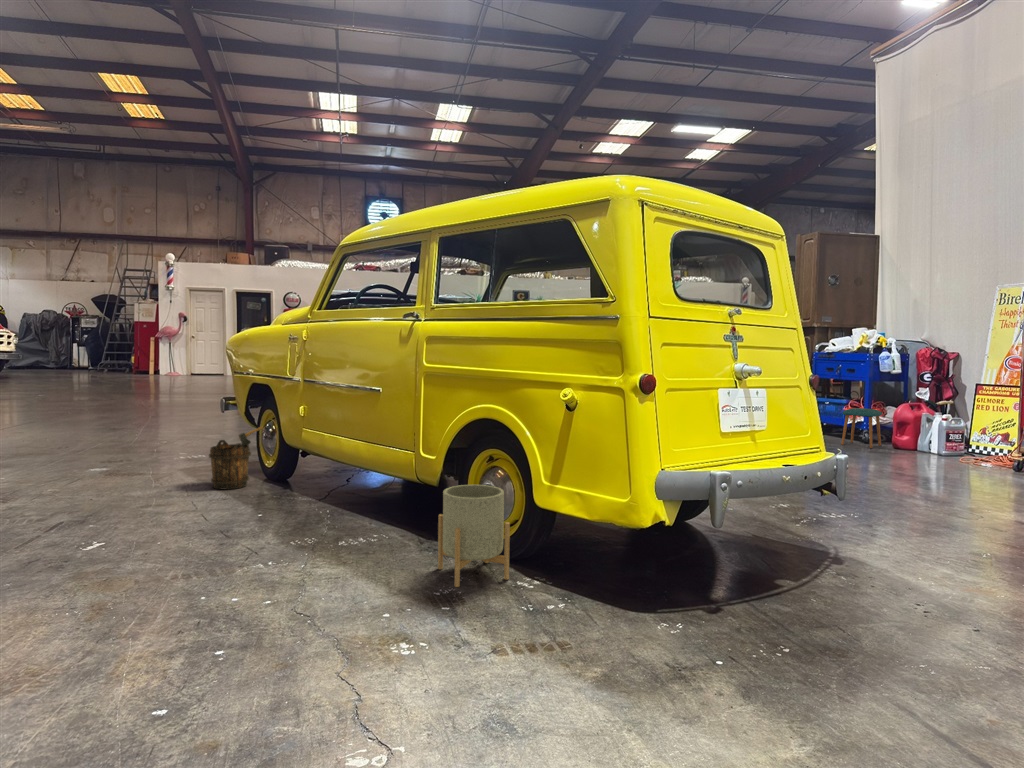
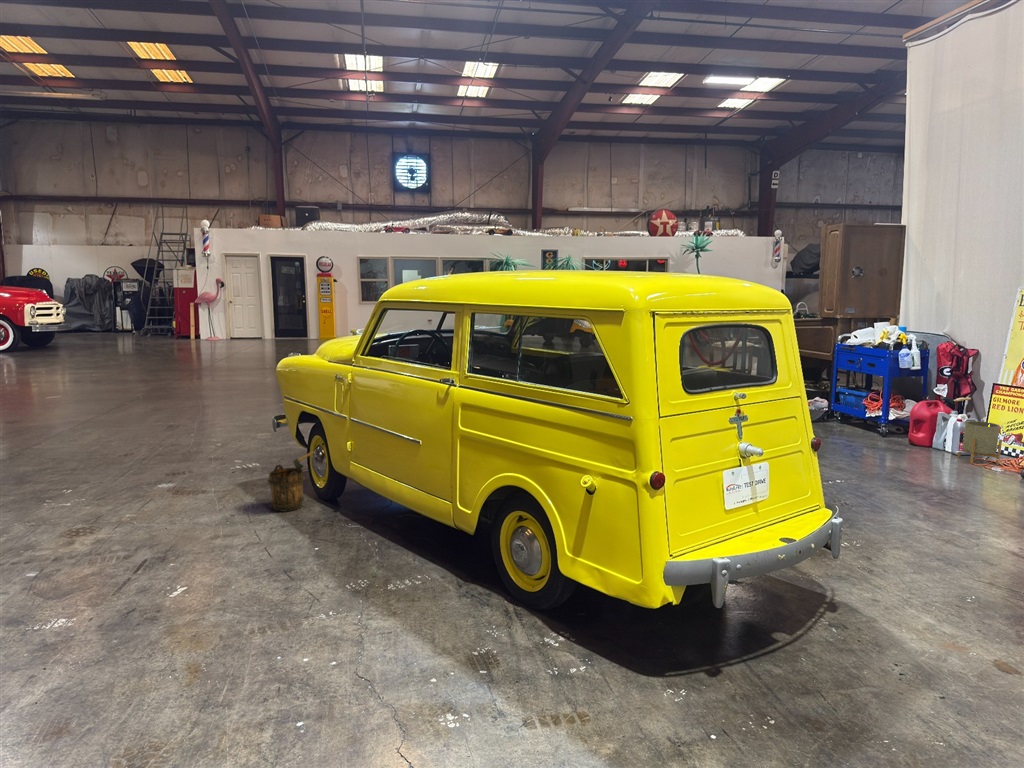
stool: present [841,408,882,448] -> none [859,403,902,444]
planter: present [438,485,510,587] -> present [958,421,1002,465]

